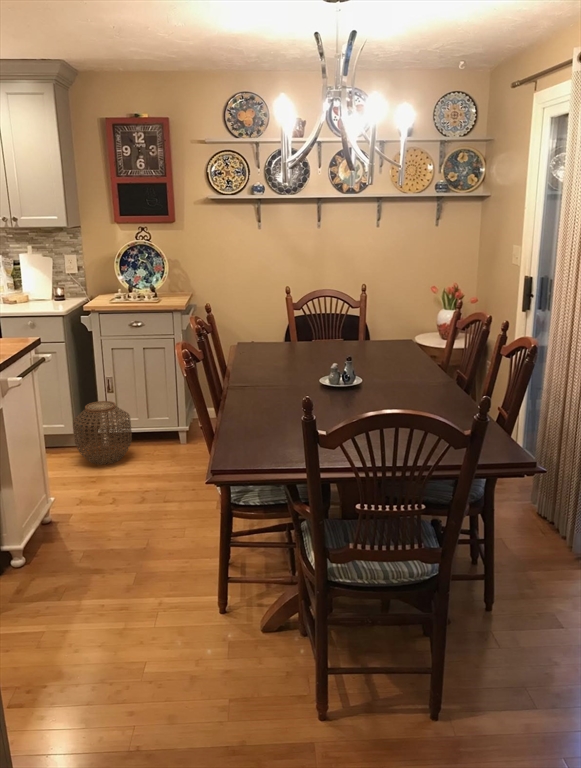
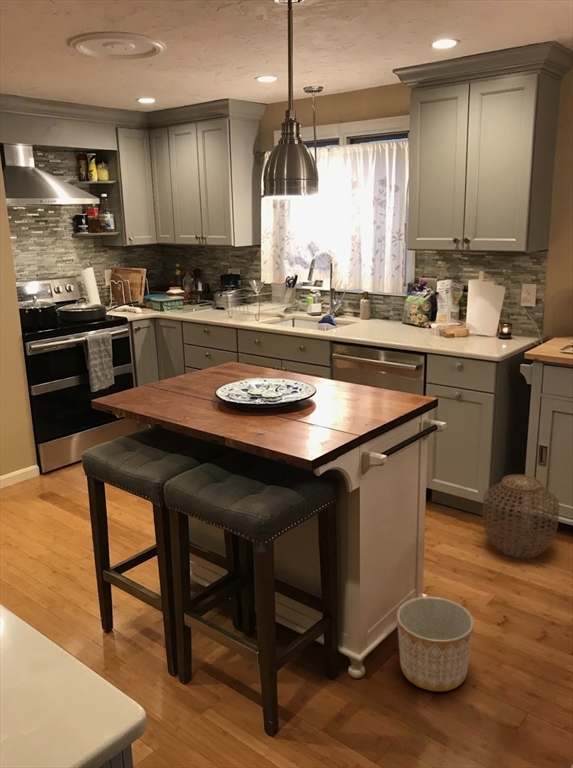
planter: none [41,489,102,555] -> present [397,597,474,691]

